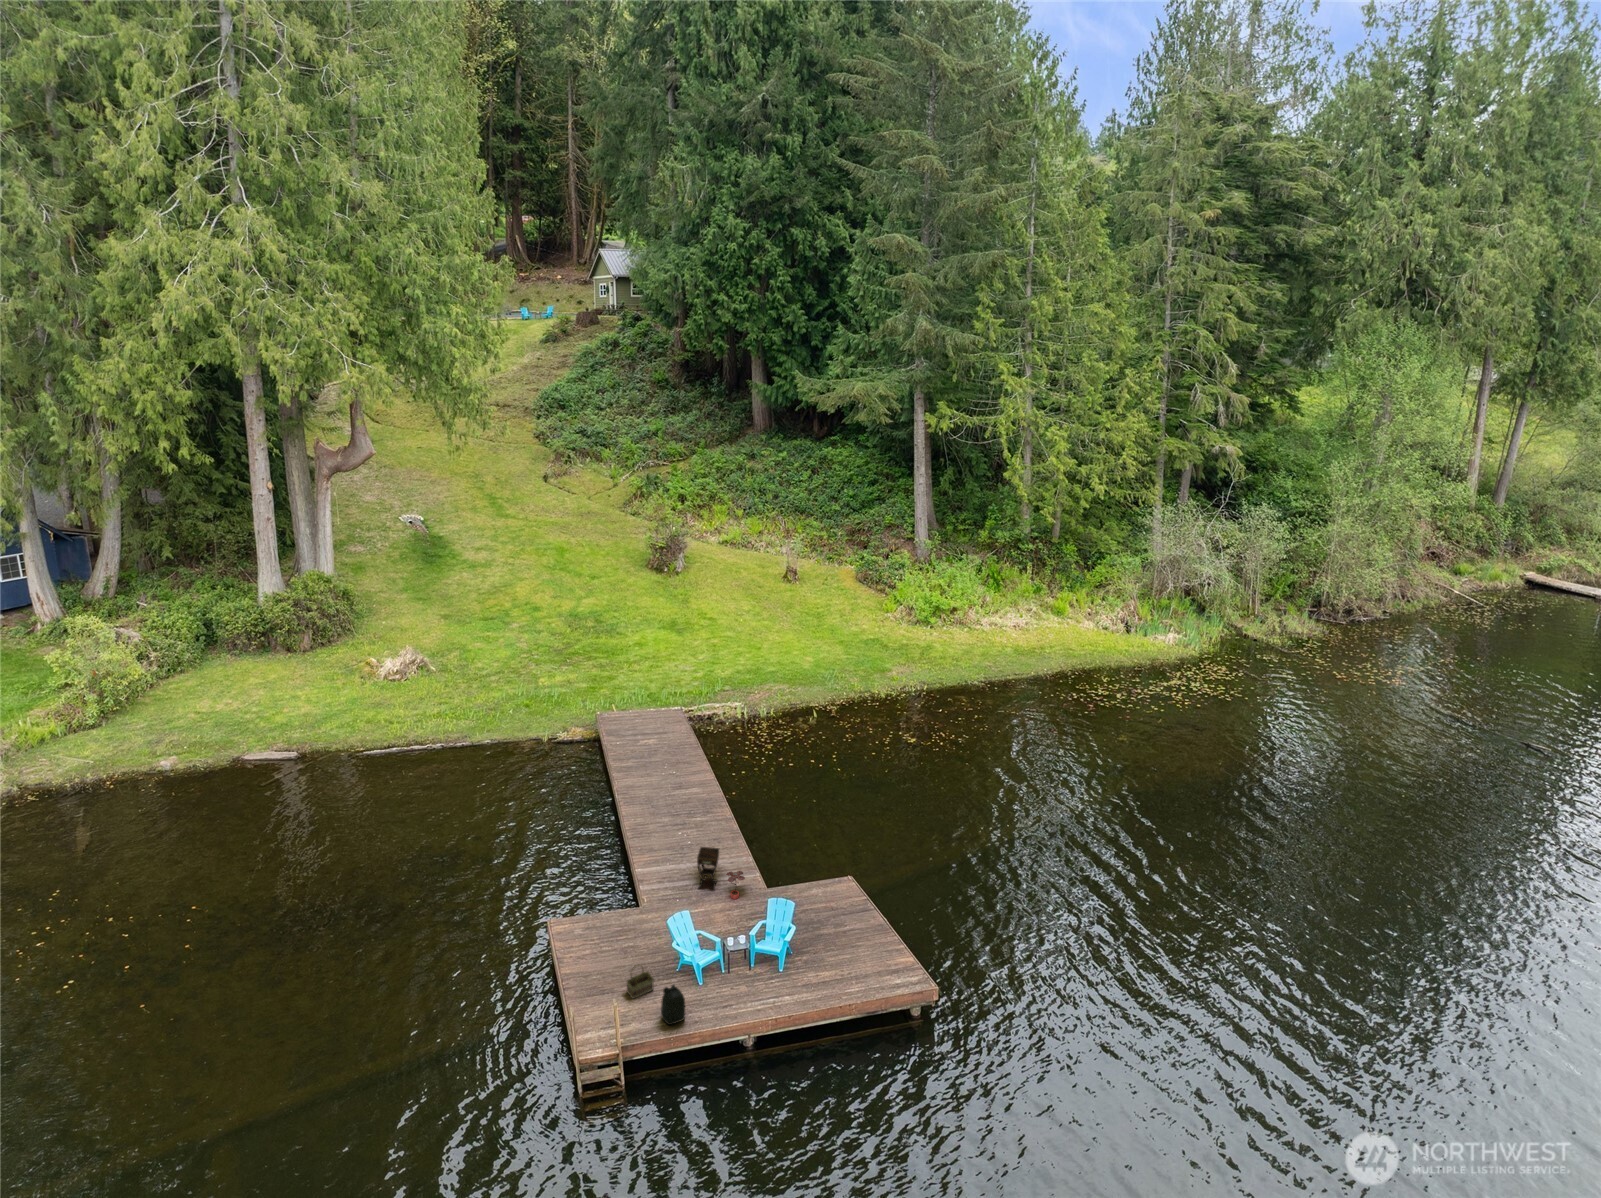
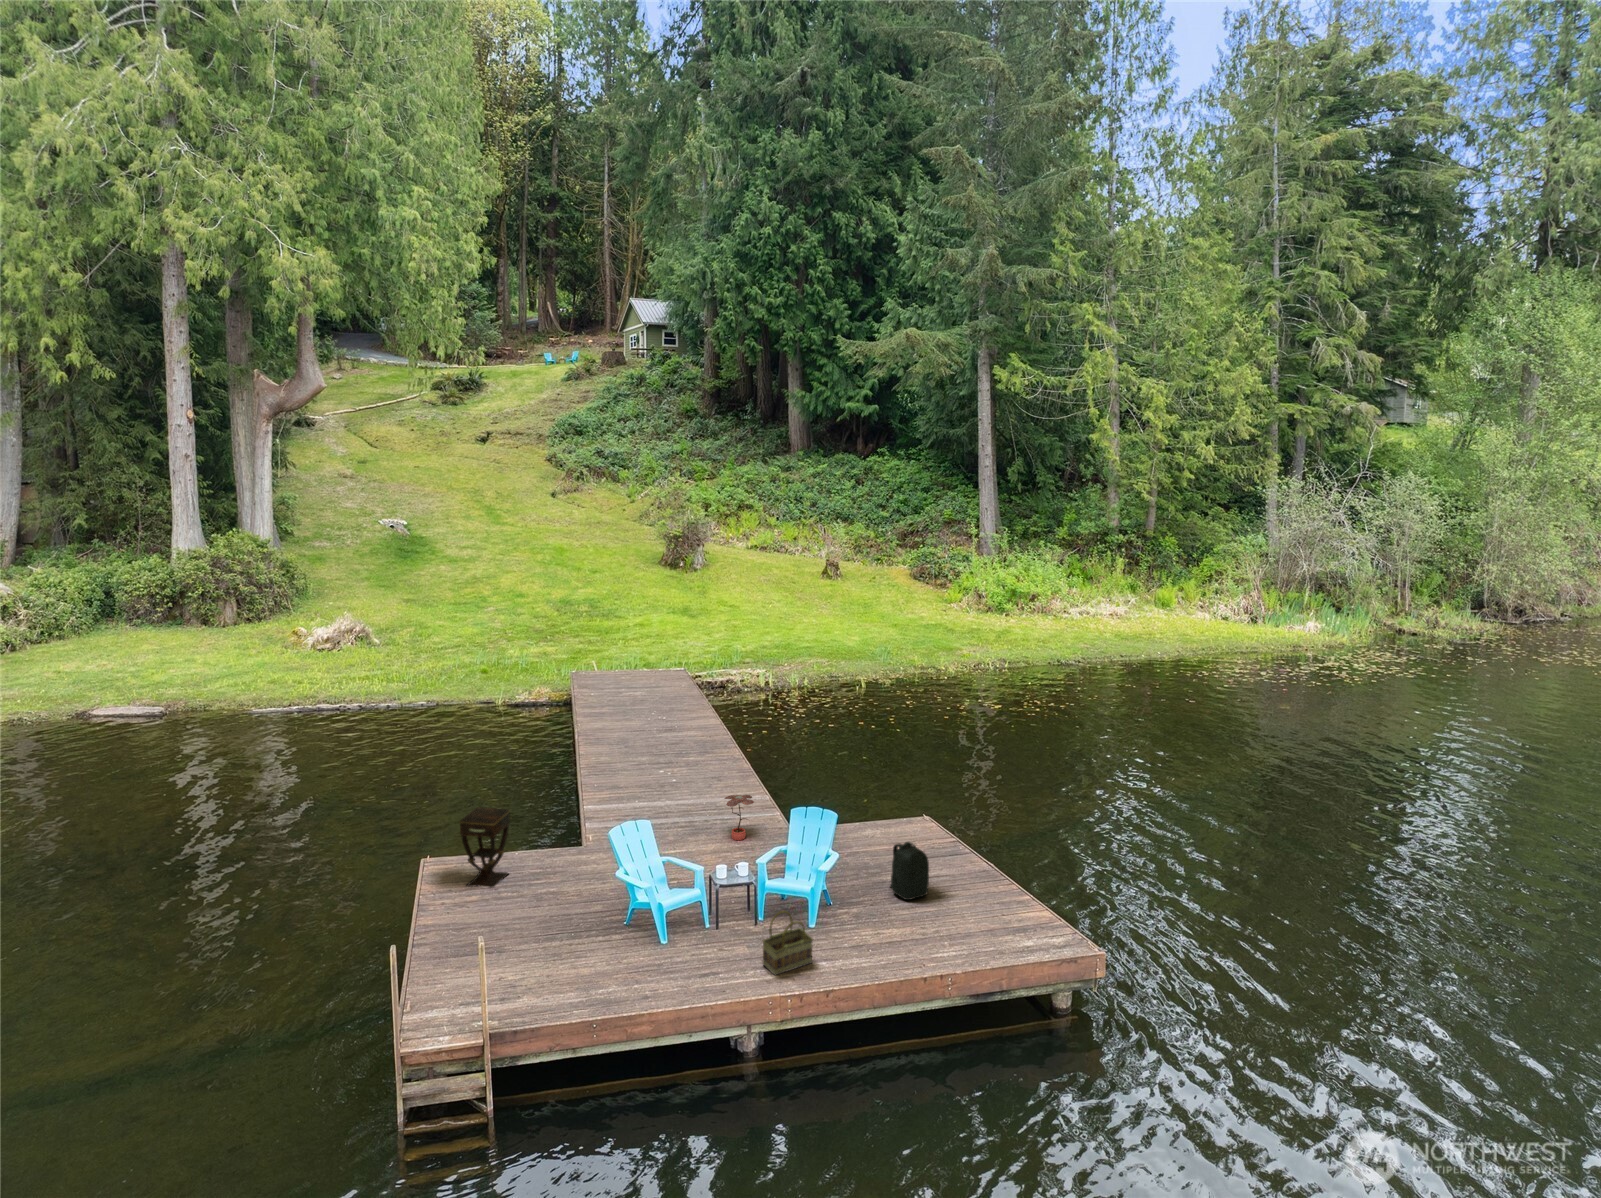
side table: present [697,847,719,891] -> present [459,807,510,888]
basket: present [627,967,654,999] -> present [762,911,813,975]
backpack: present [661,985,685,1025] -> present [890,842,929,900]

